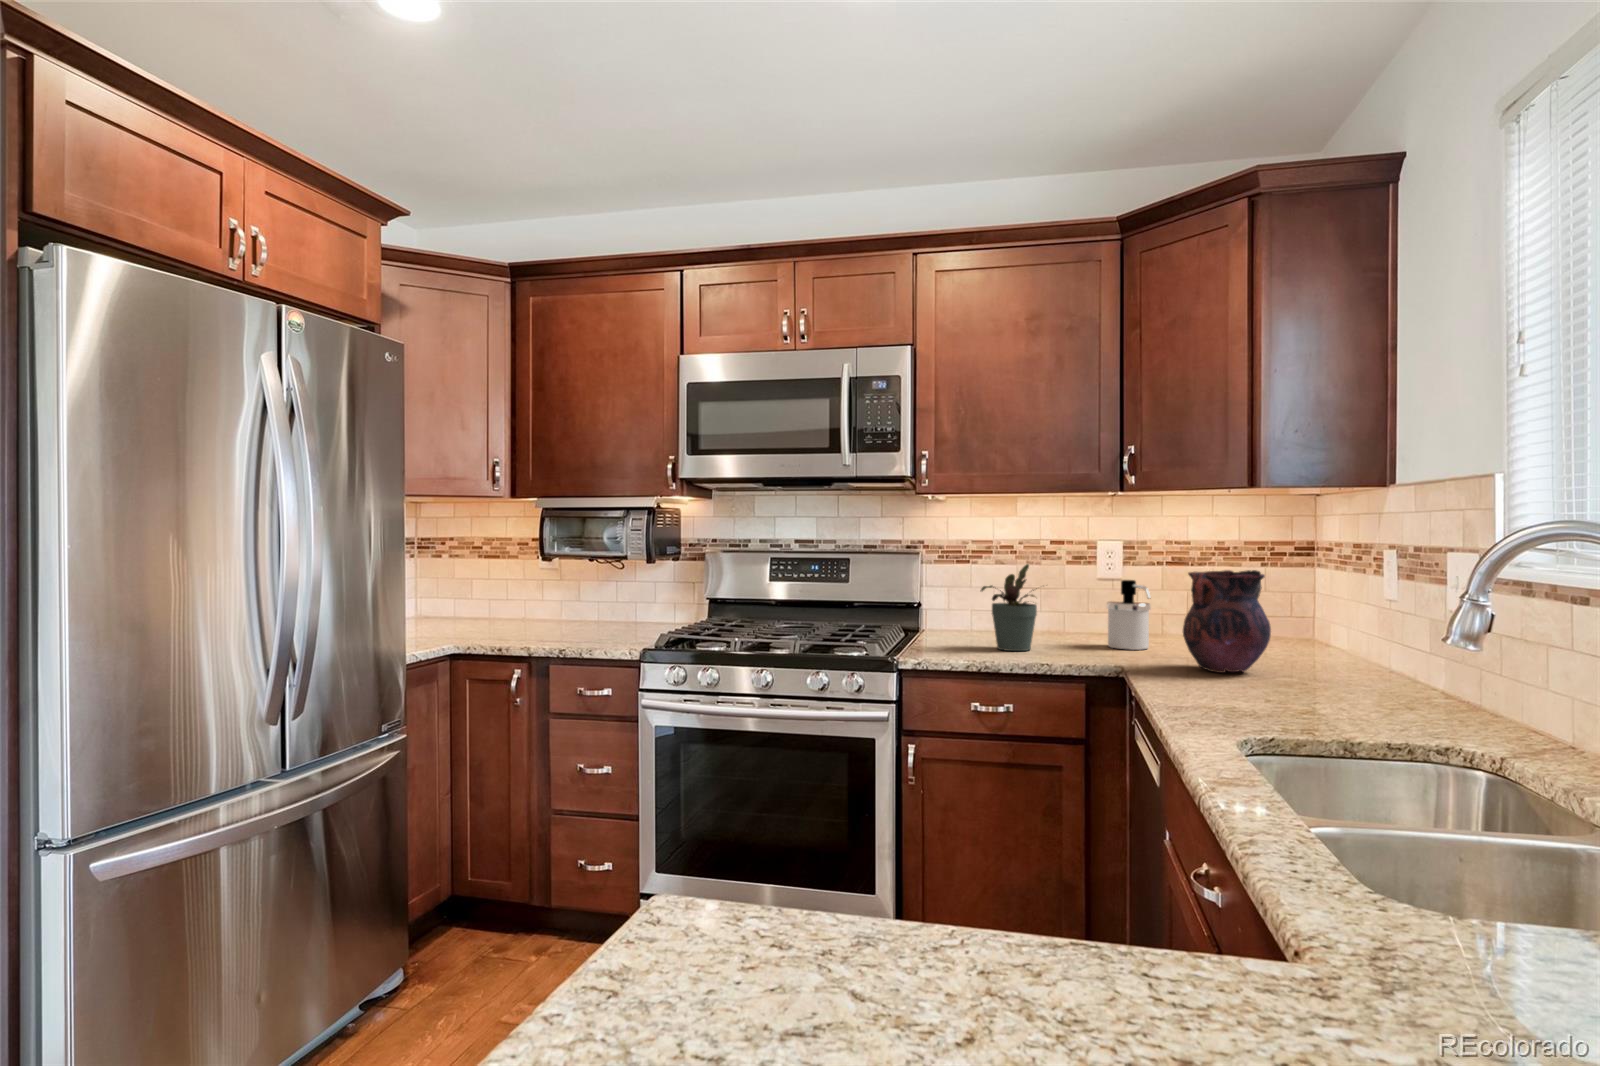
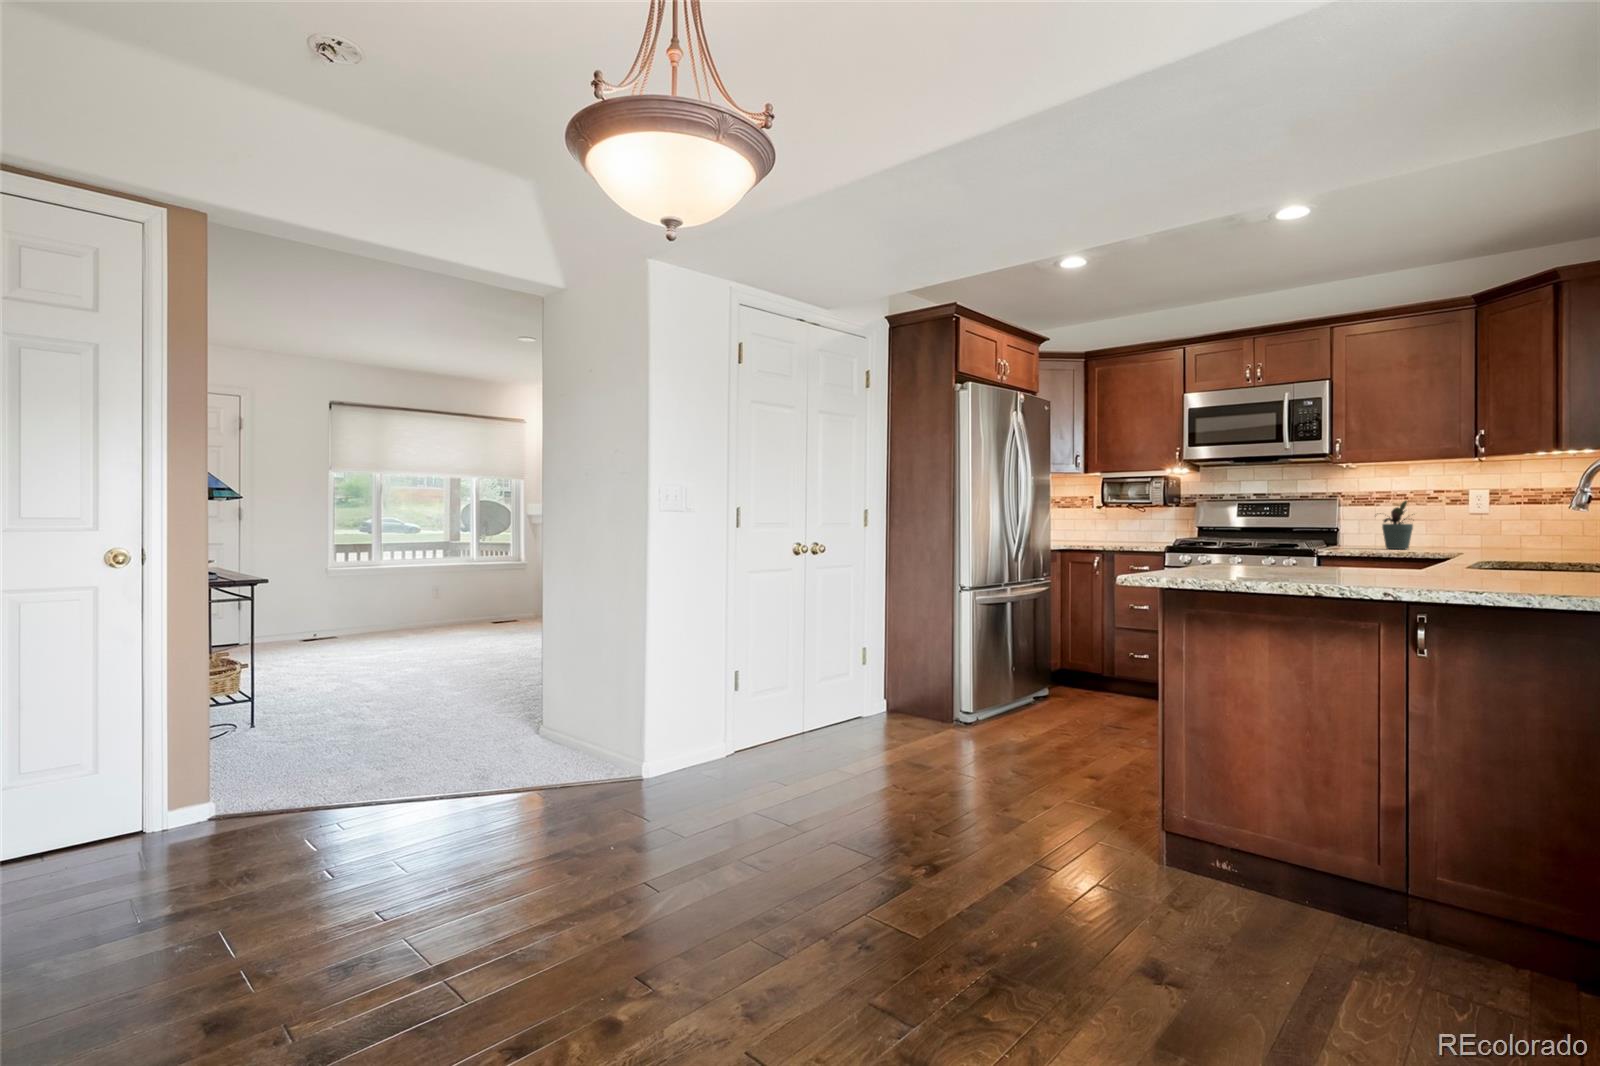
vase: present [1183,570,1271,673] -> none [1502,498,1561,554]
soap dispenser: present [1106,580,1151,650] -> none [1466,510,1498,550]

